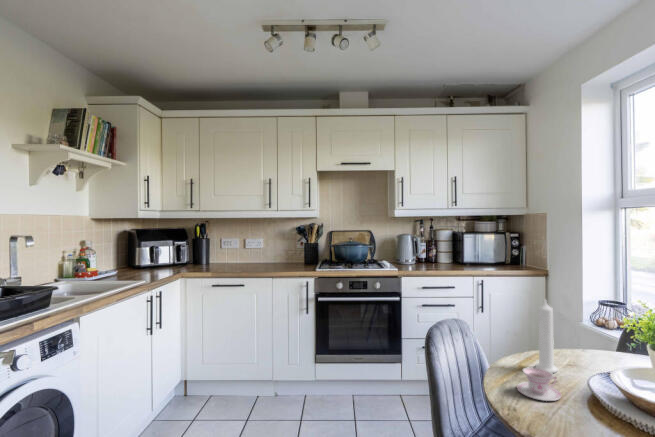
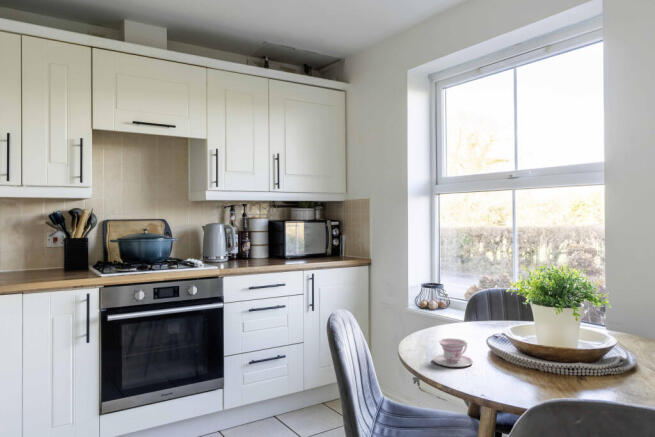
candle: present [535,300,558,373] -> none [428,272,449,345]

